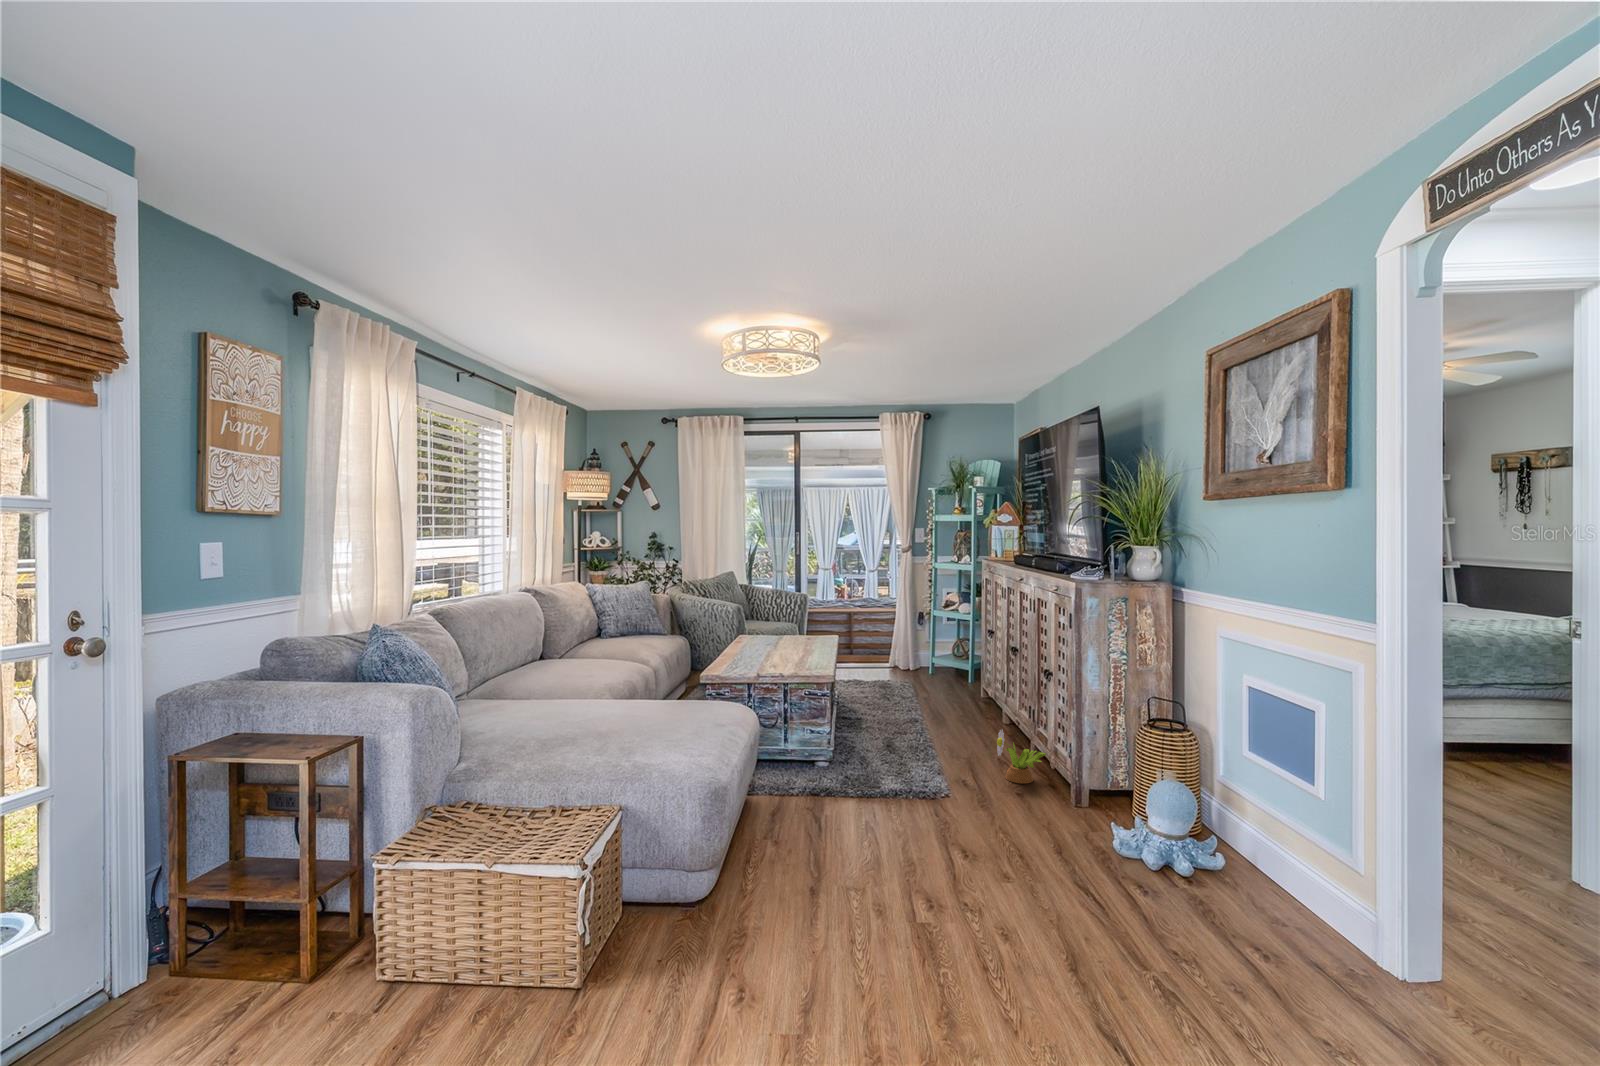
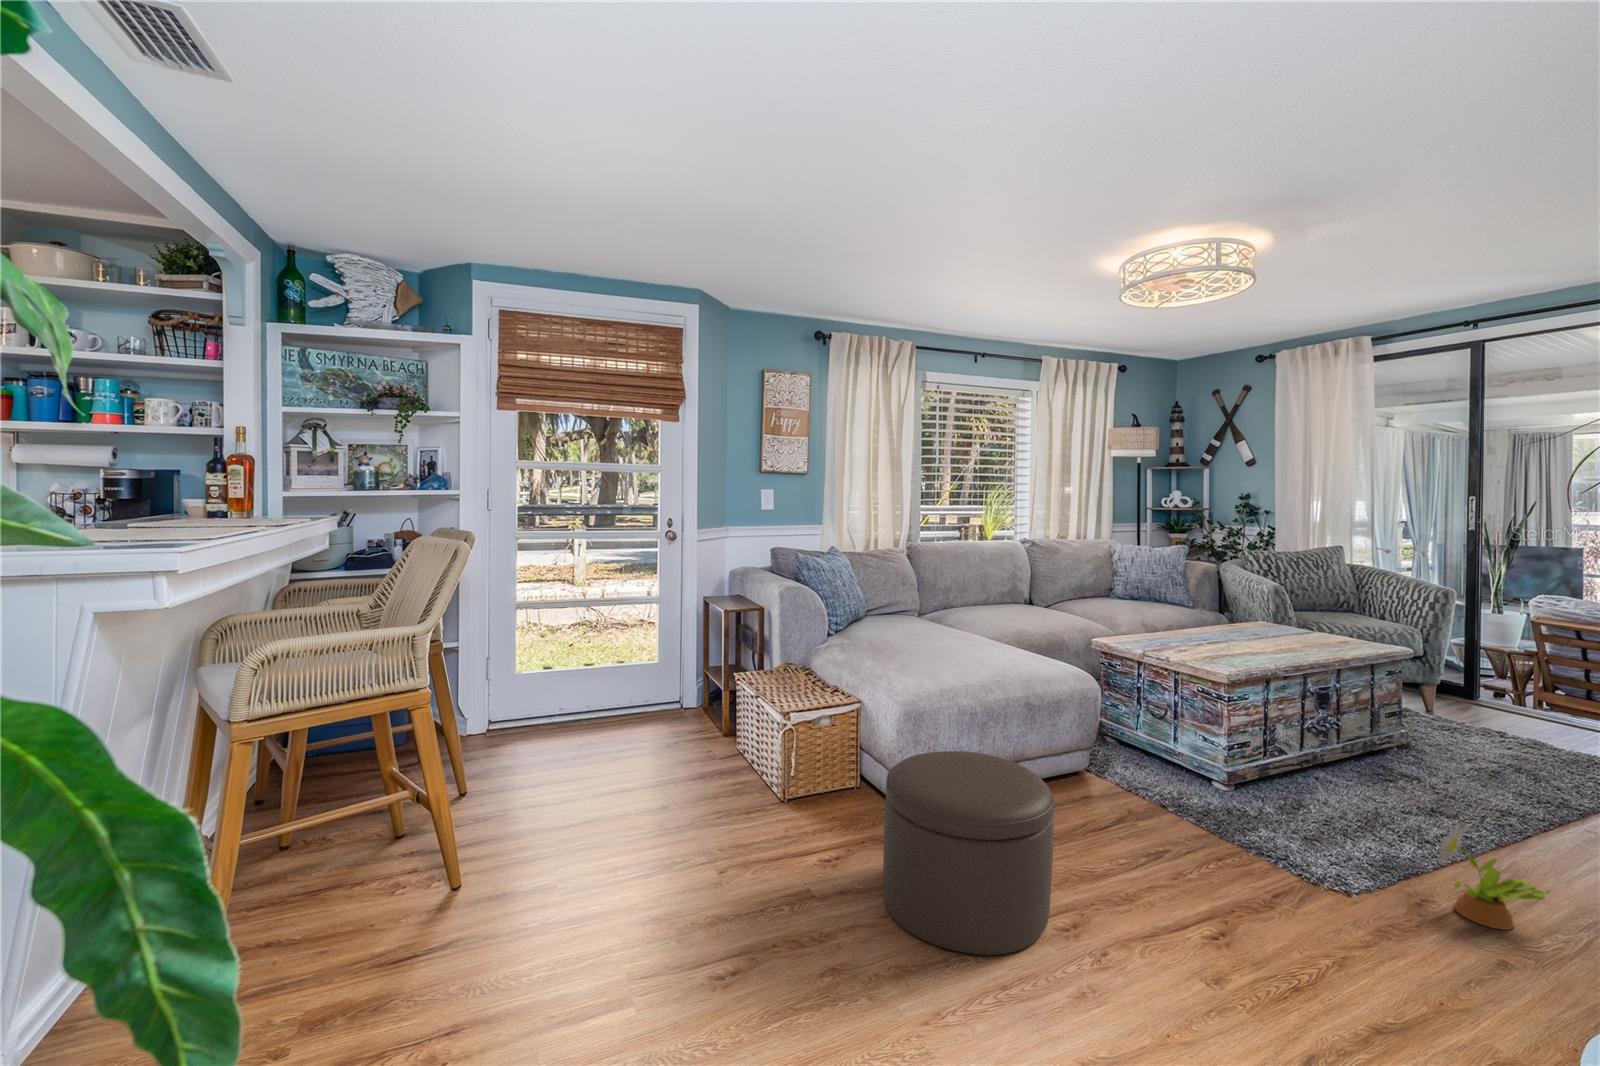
ottoman: none [833,791,1004,1010] -> present [883,751,1055,955]

